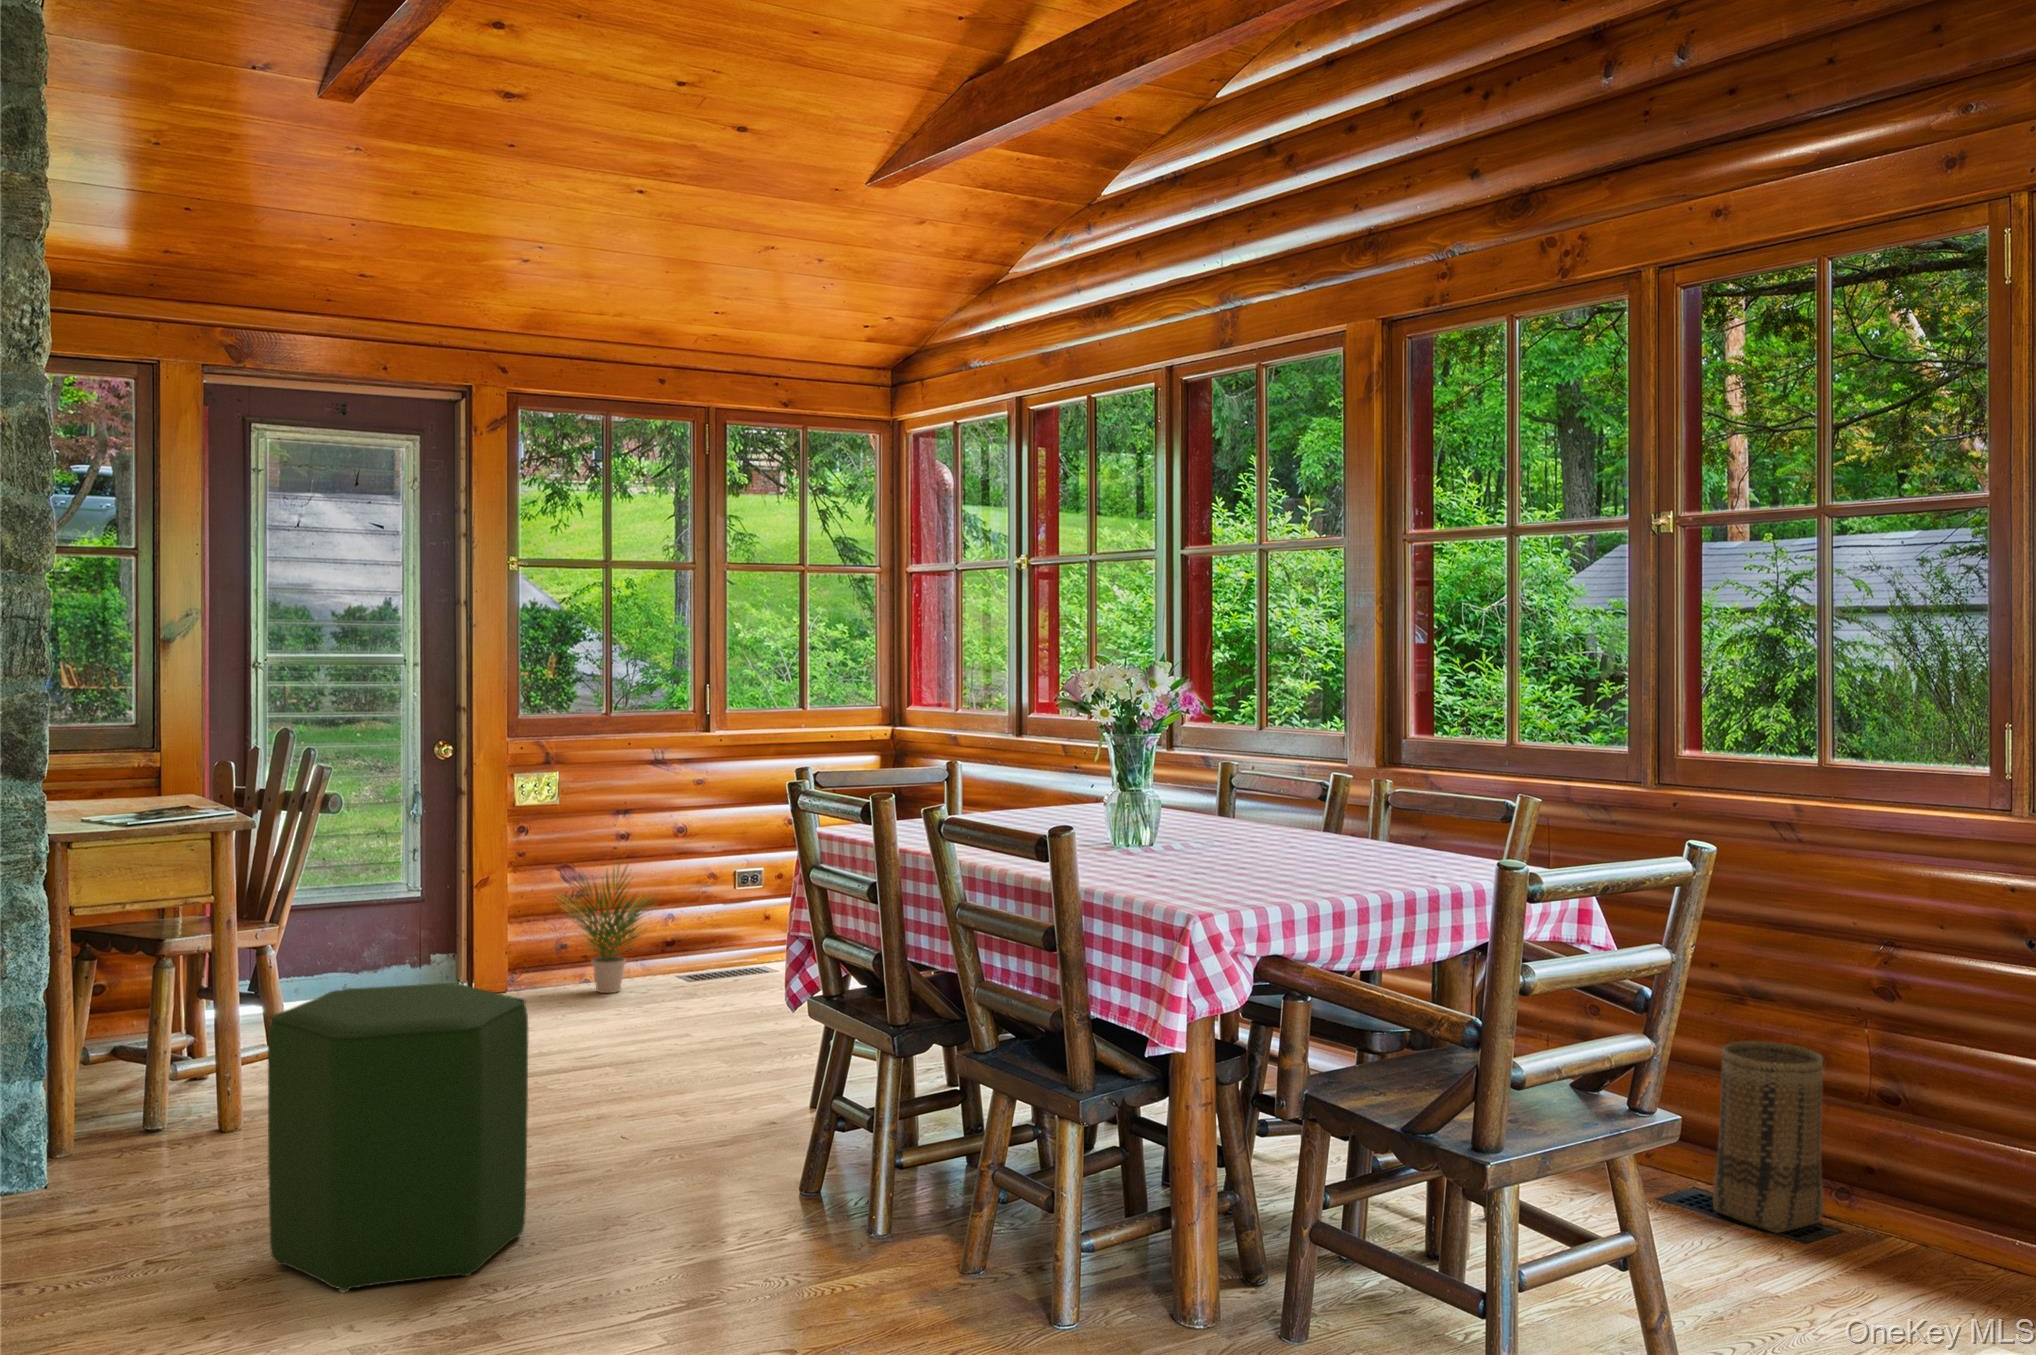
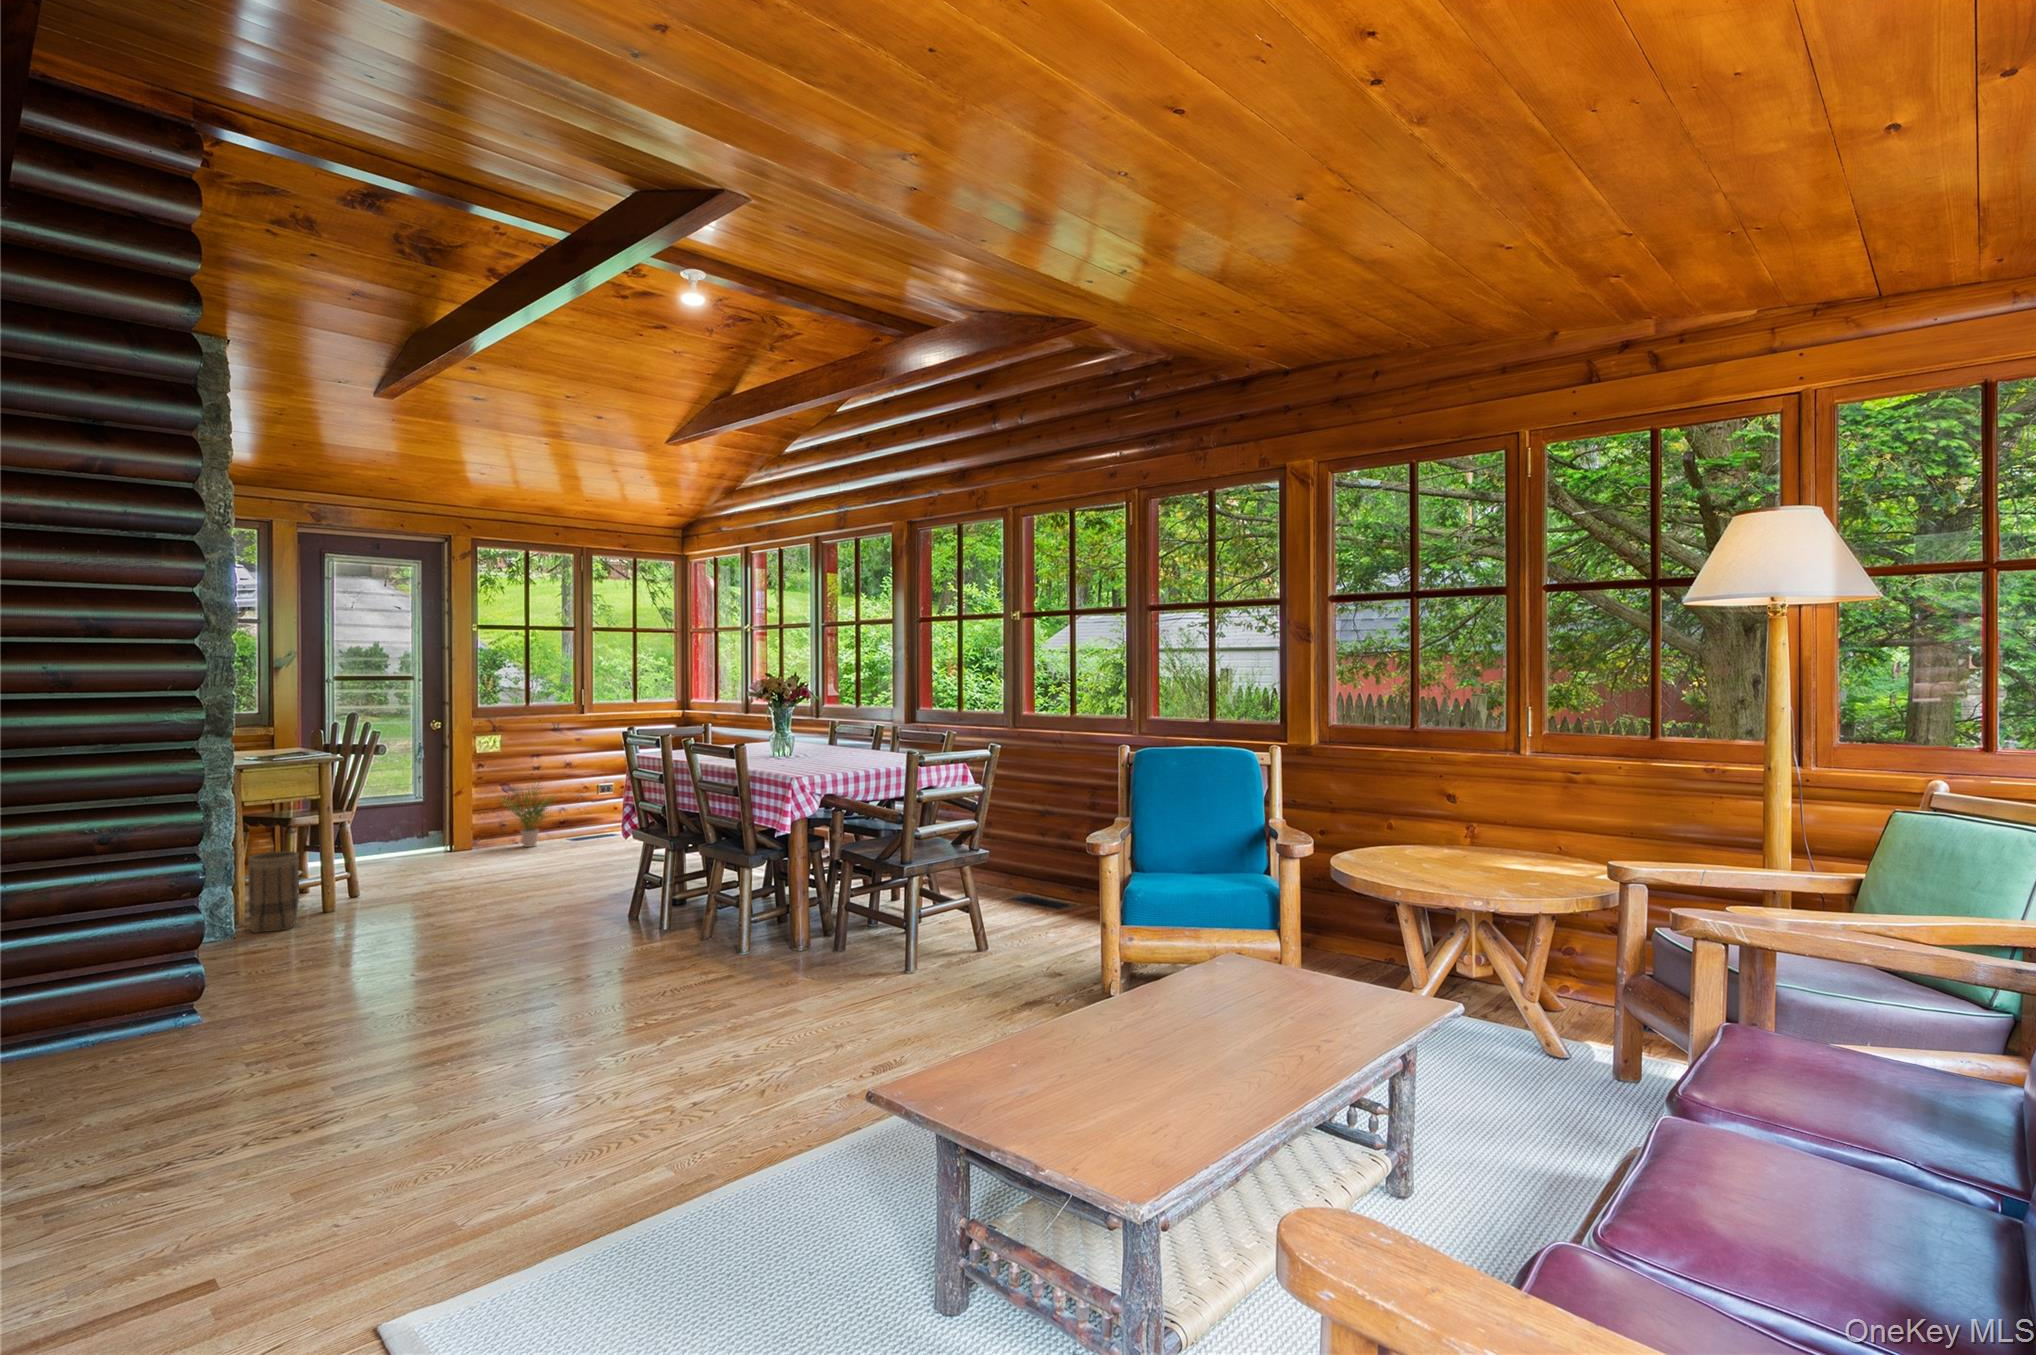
ottoman: present [268,983,528,1293] -> none [367,827,496,965]
basket: present [1713,1041,1824,1233] -> present [248,851,299,933]

